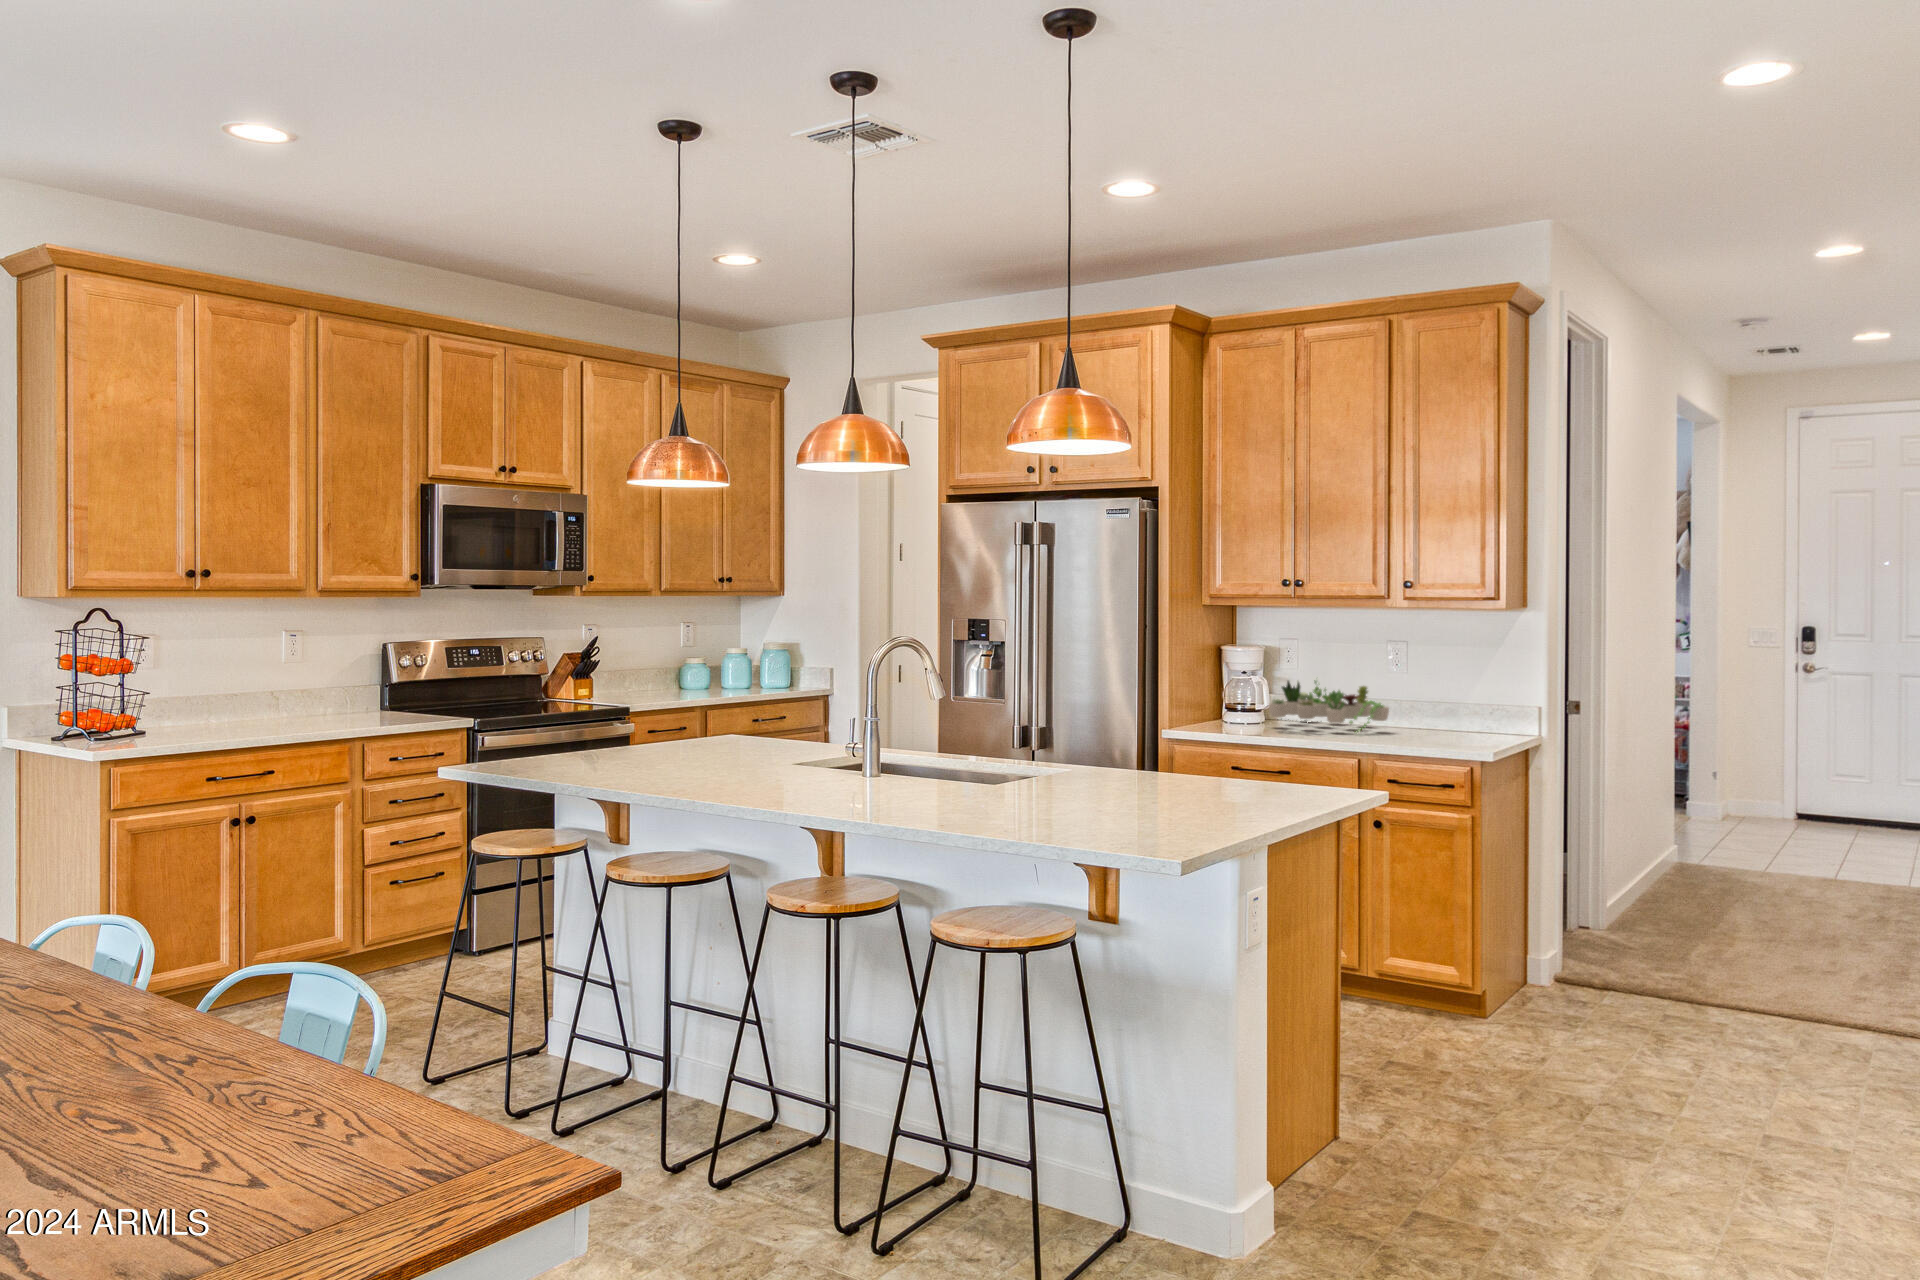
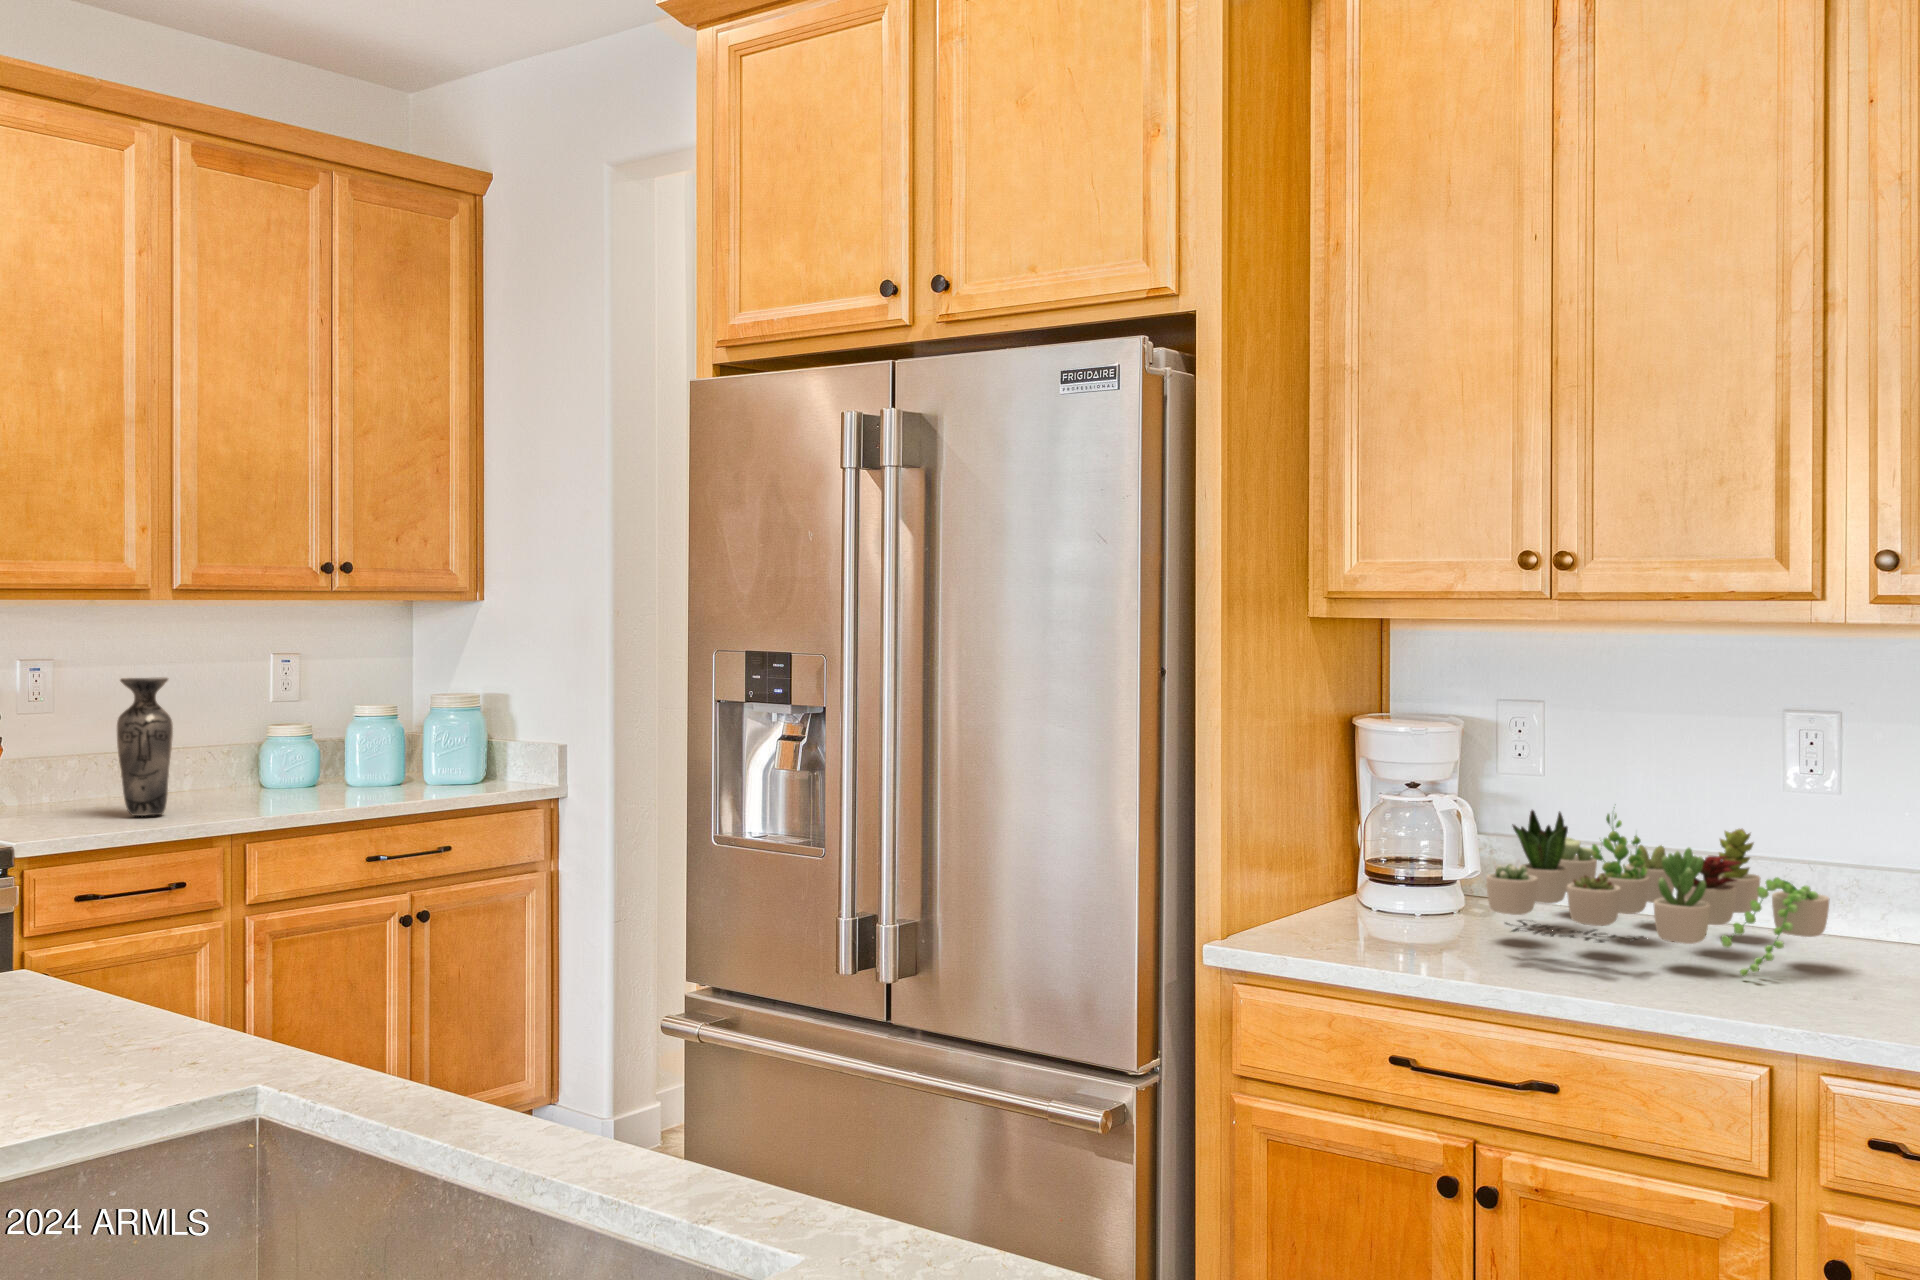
vase: none [647,633,671,698] -> present [117,677,173,816]

